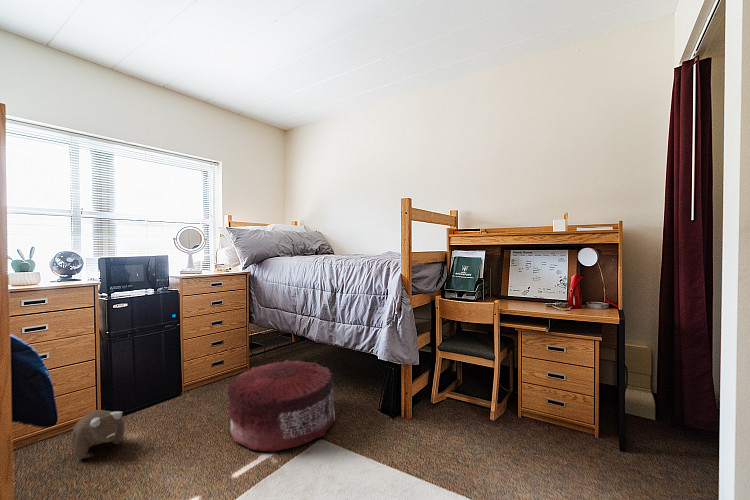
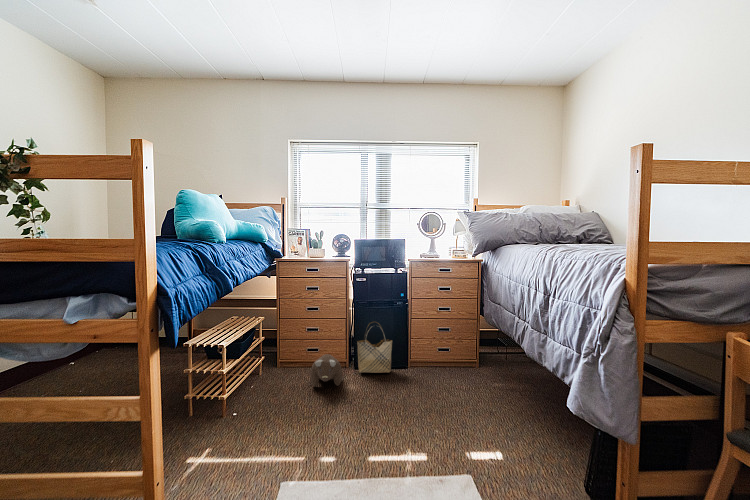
woven basket: none [126,354,173,420] -> present [357,322,392,373]
pouf: present [228,360,335,452] -> none [394,360,520,474]

